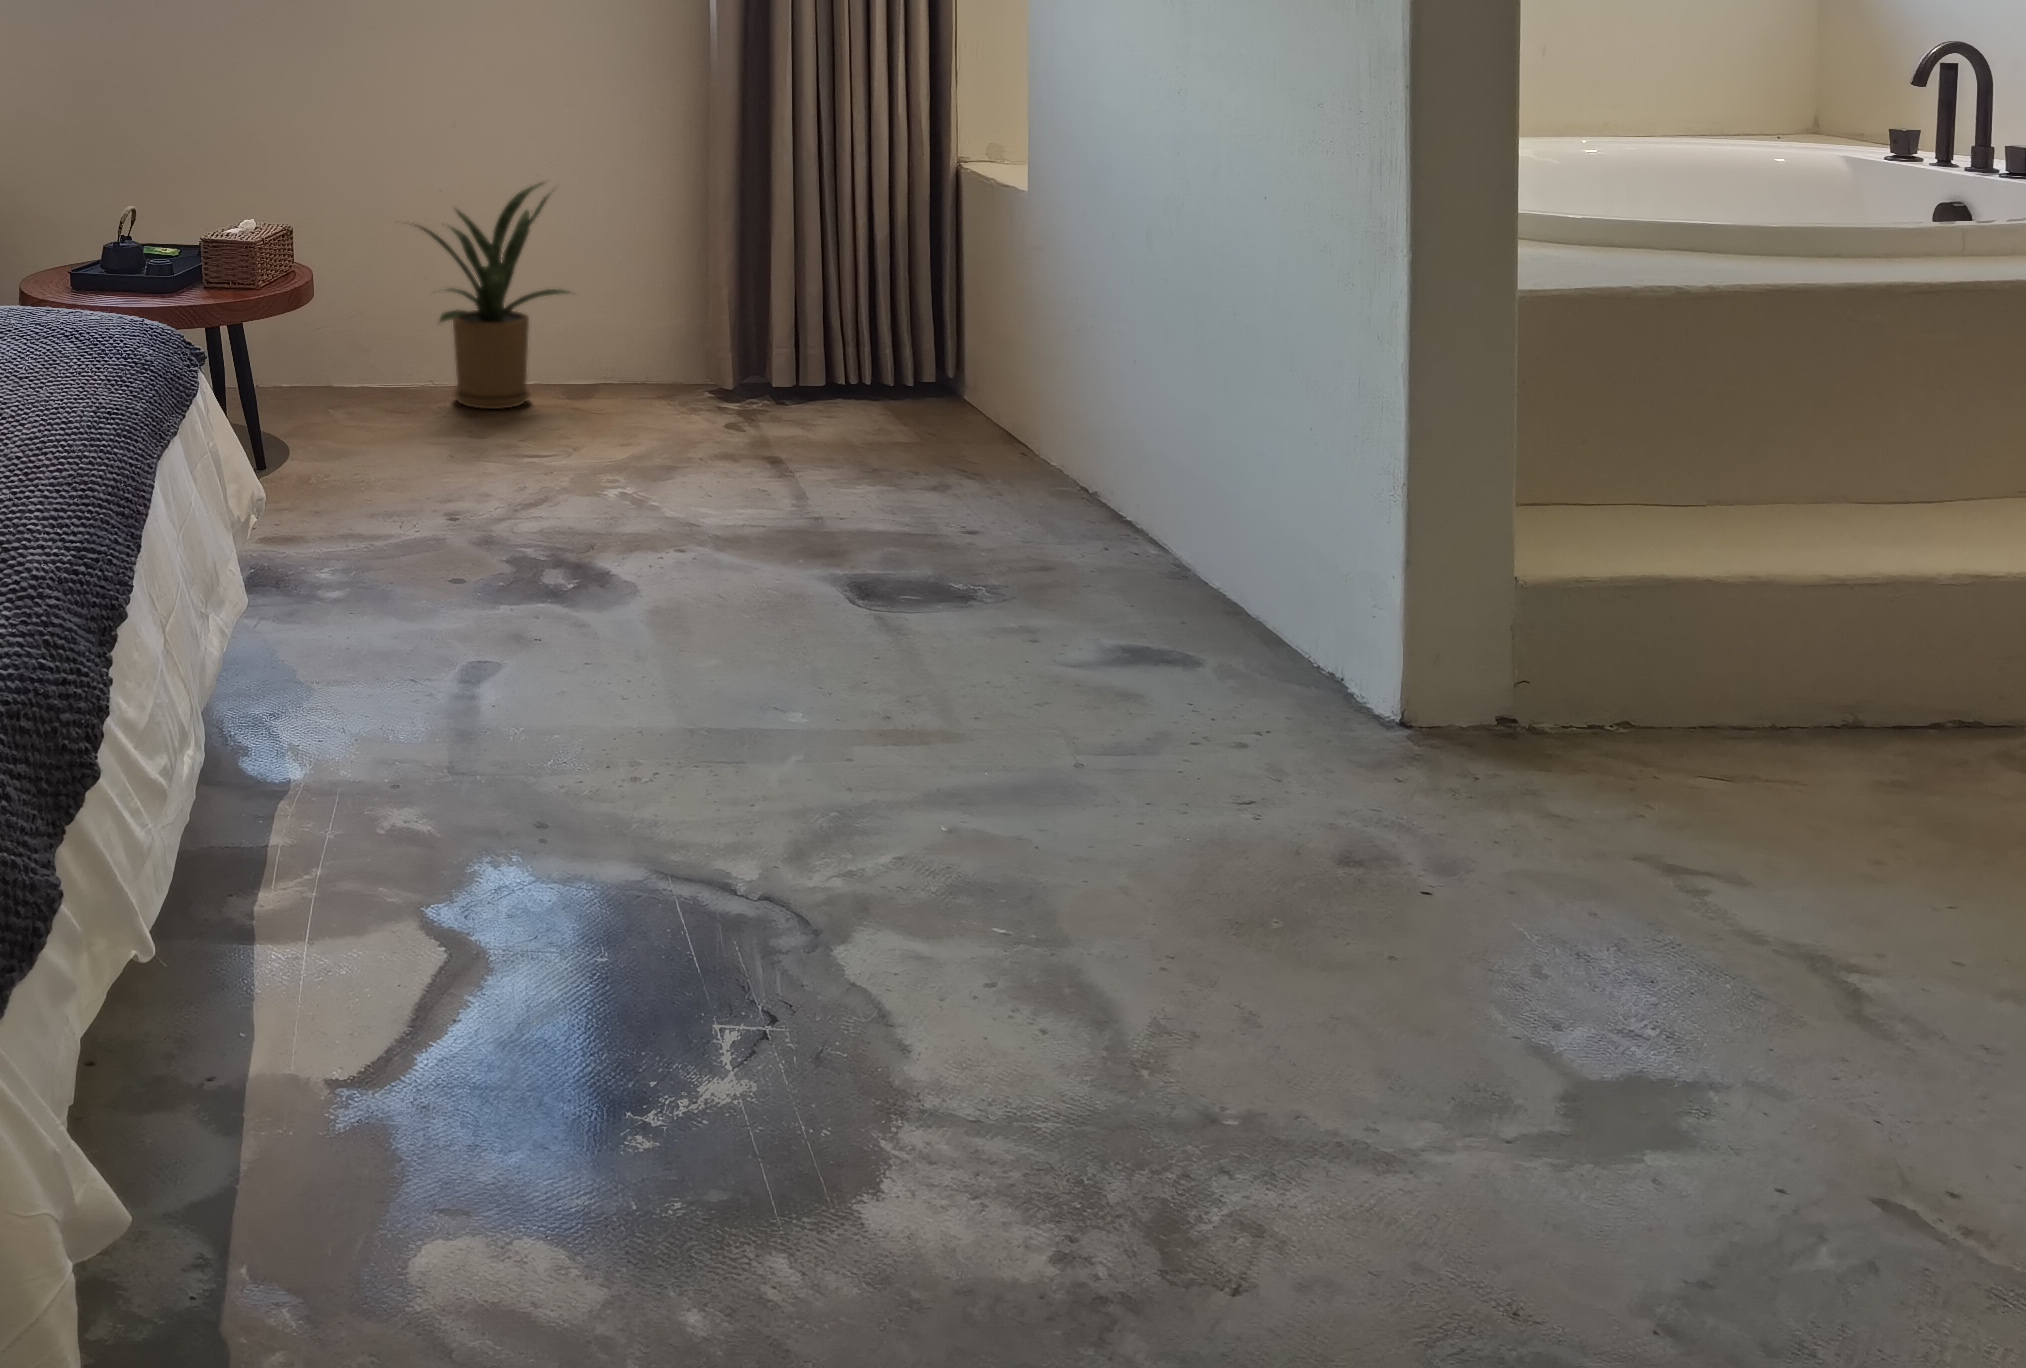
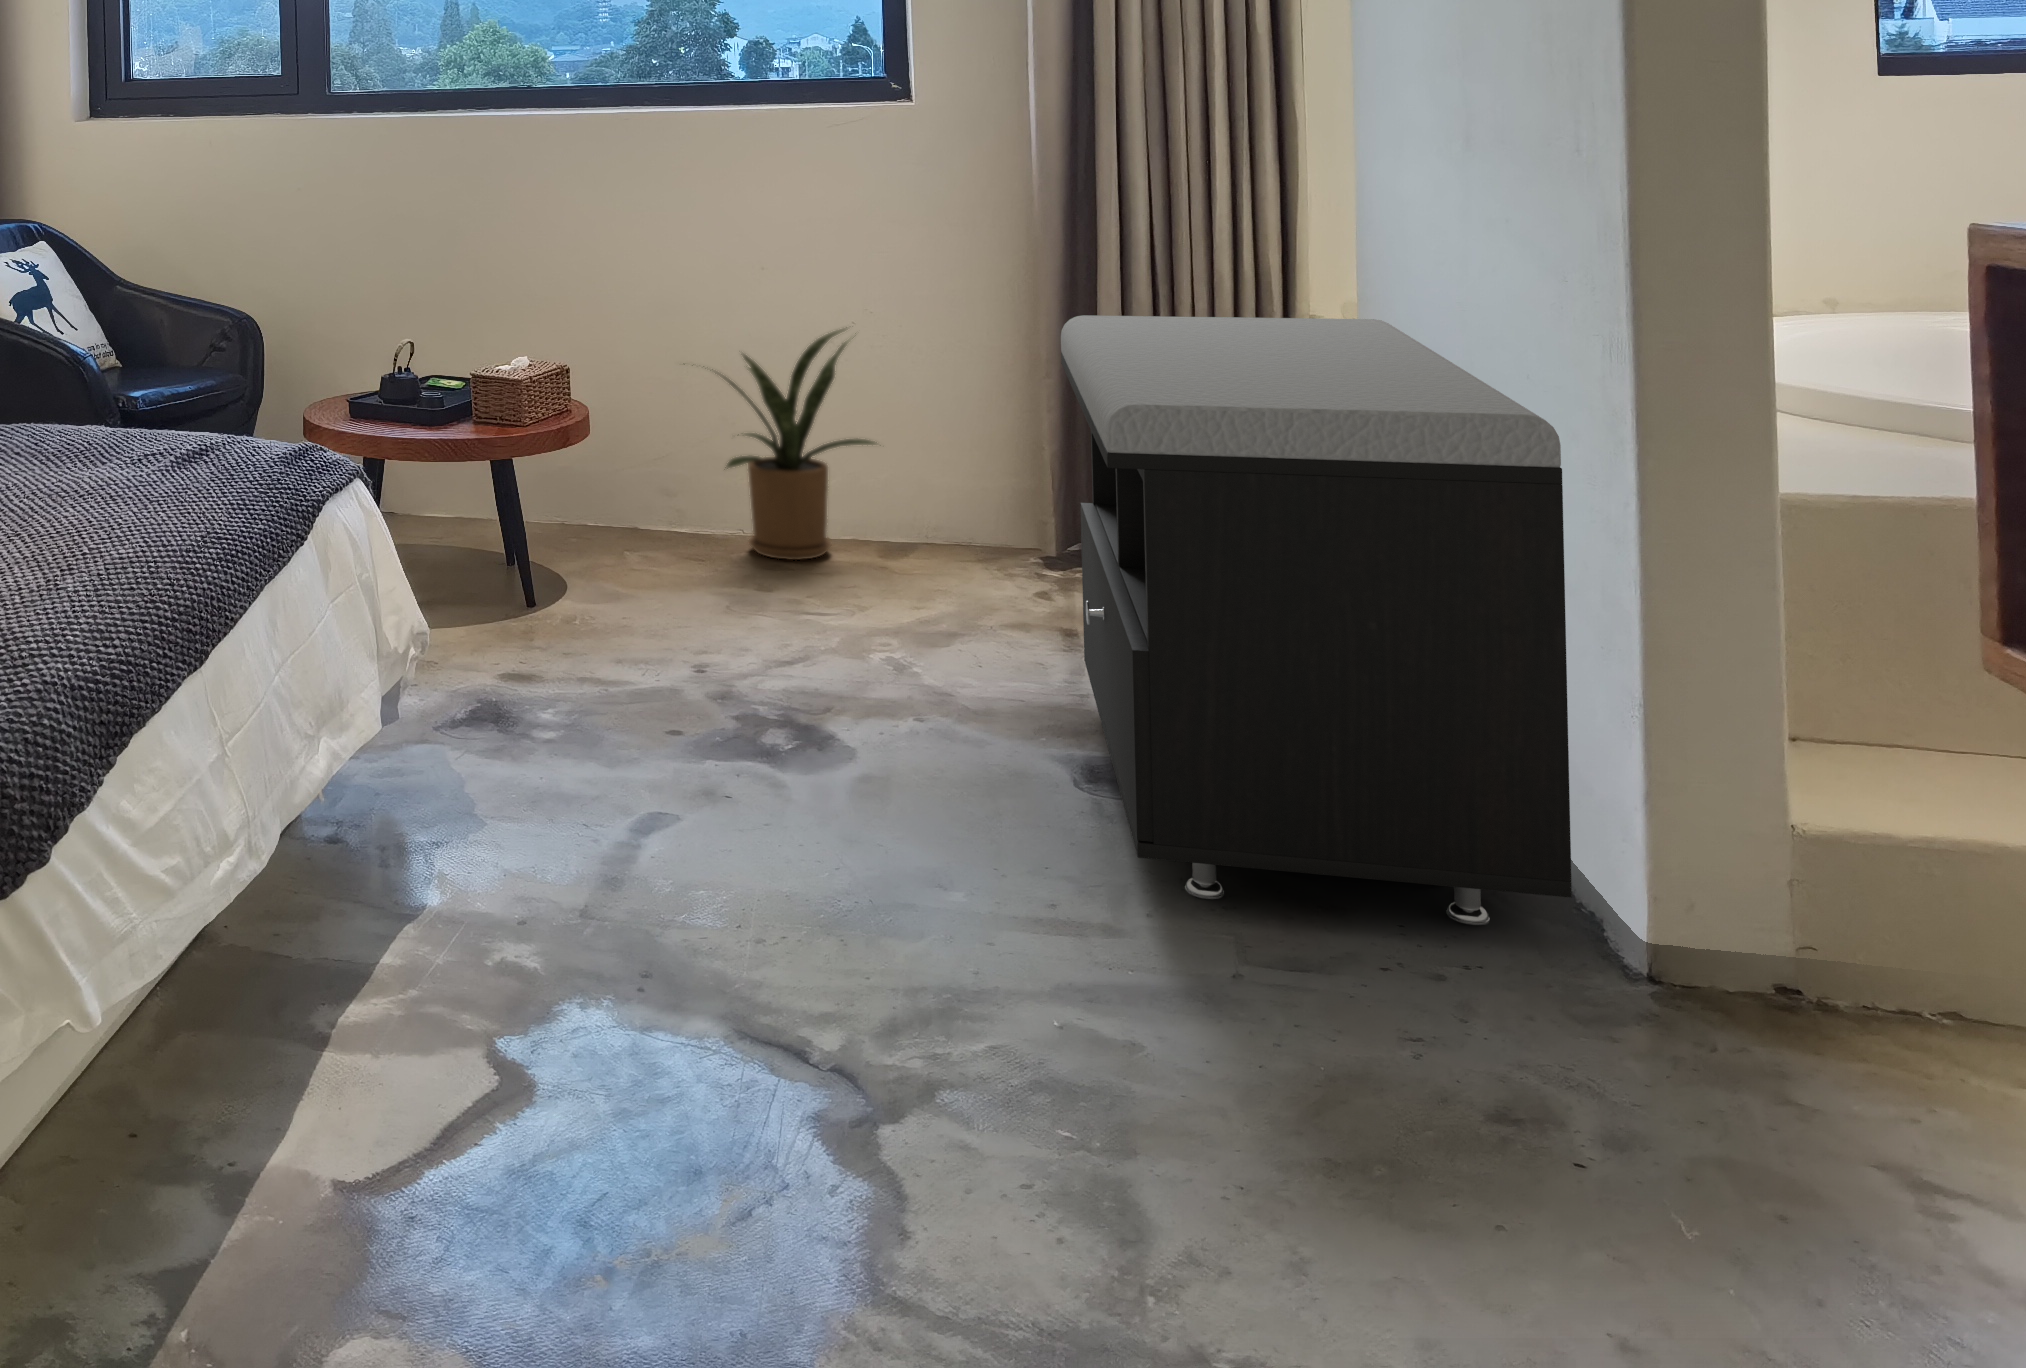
storage bench: none [806,149,1339,689] -> present [1061,315,1572,925]

